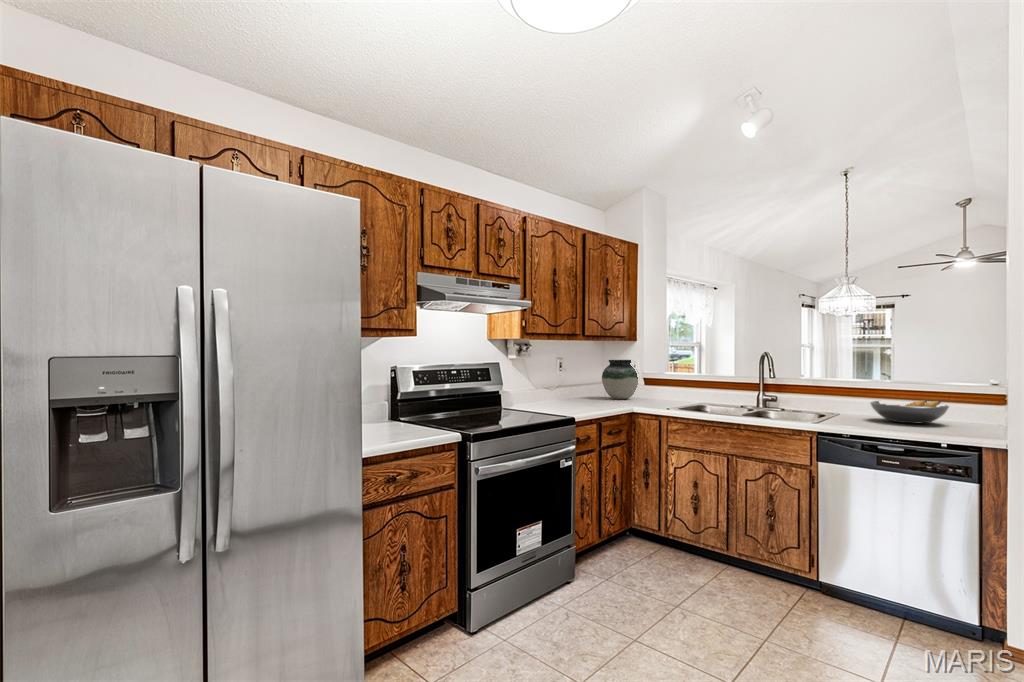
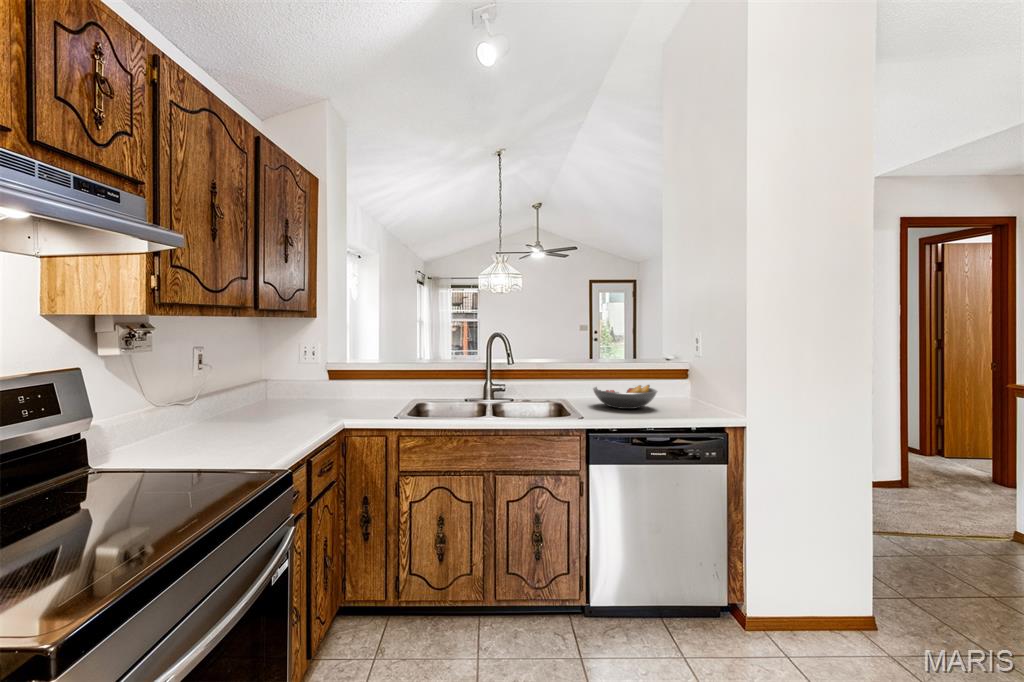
vase: present [602,360,638,399] -> none [257,346,316,405]

